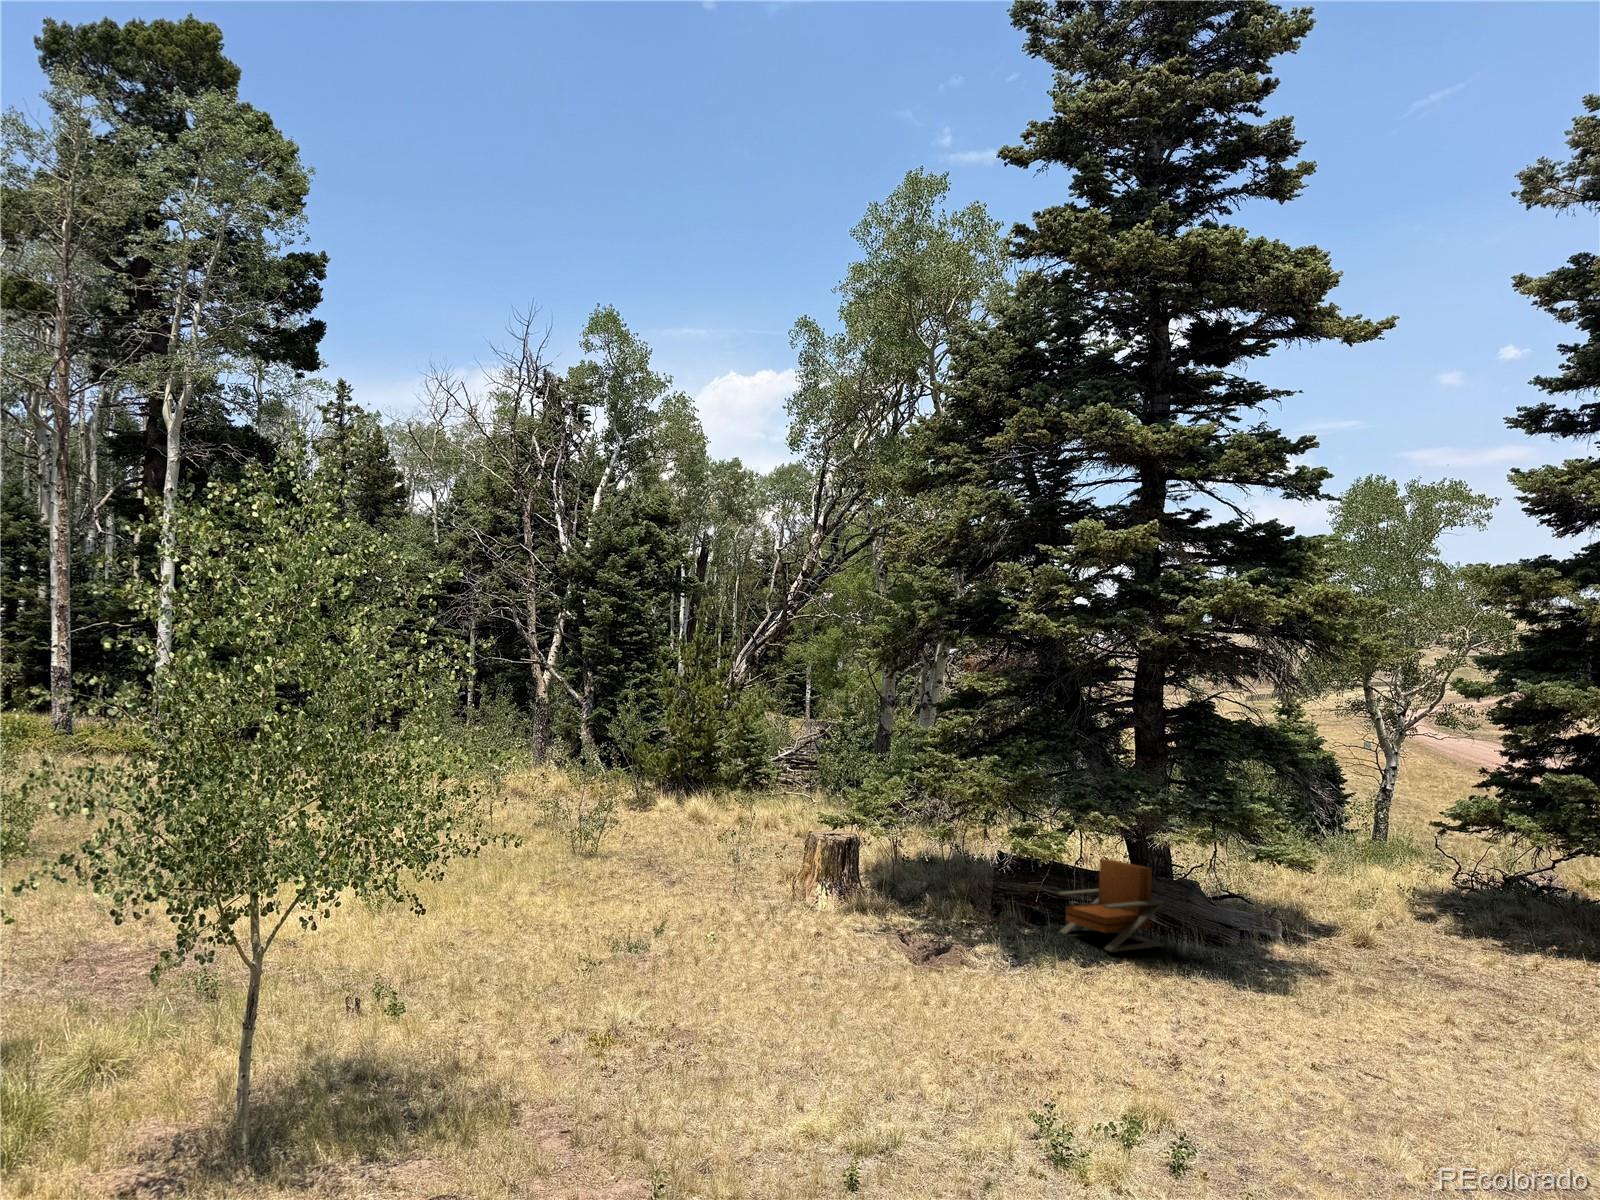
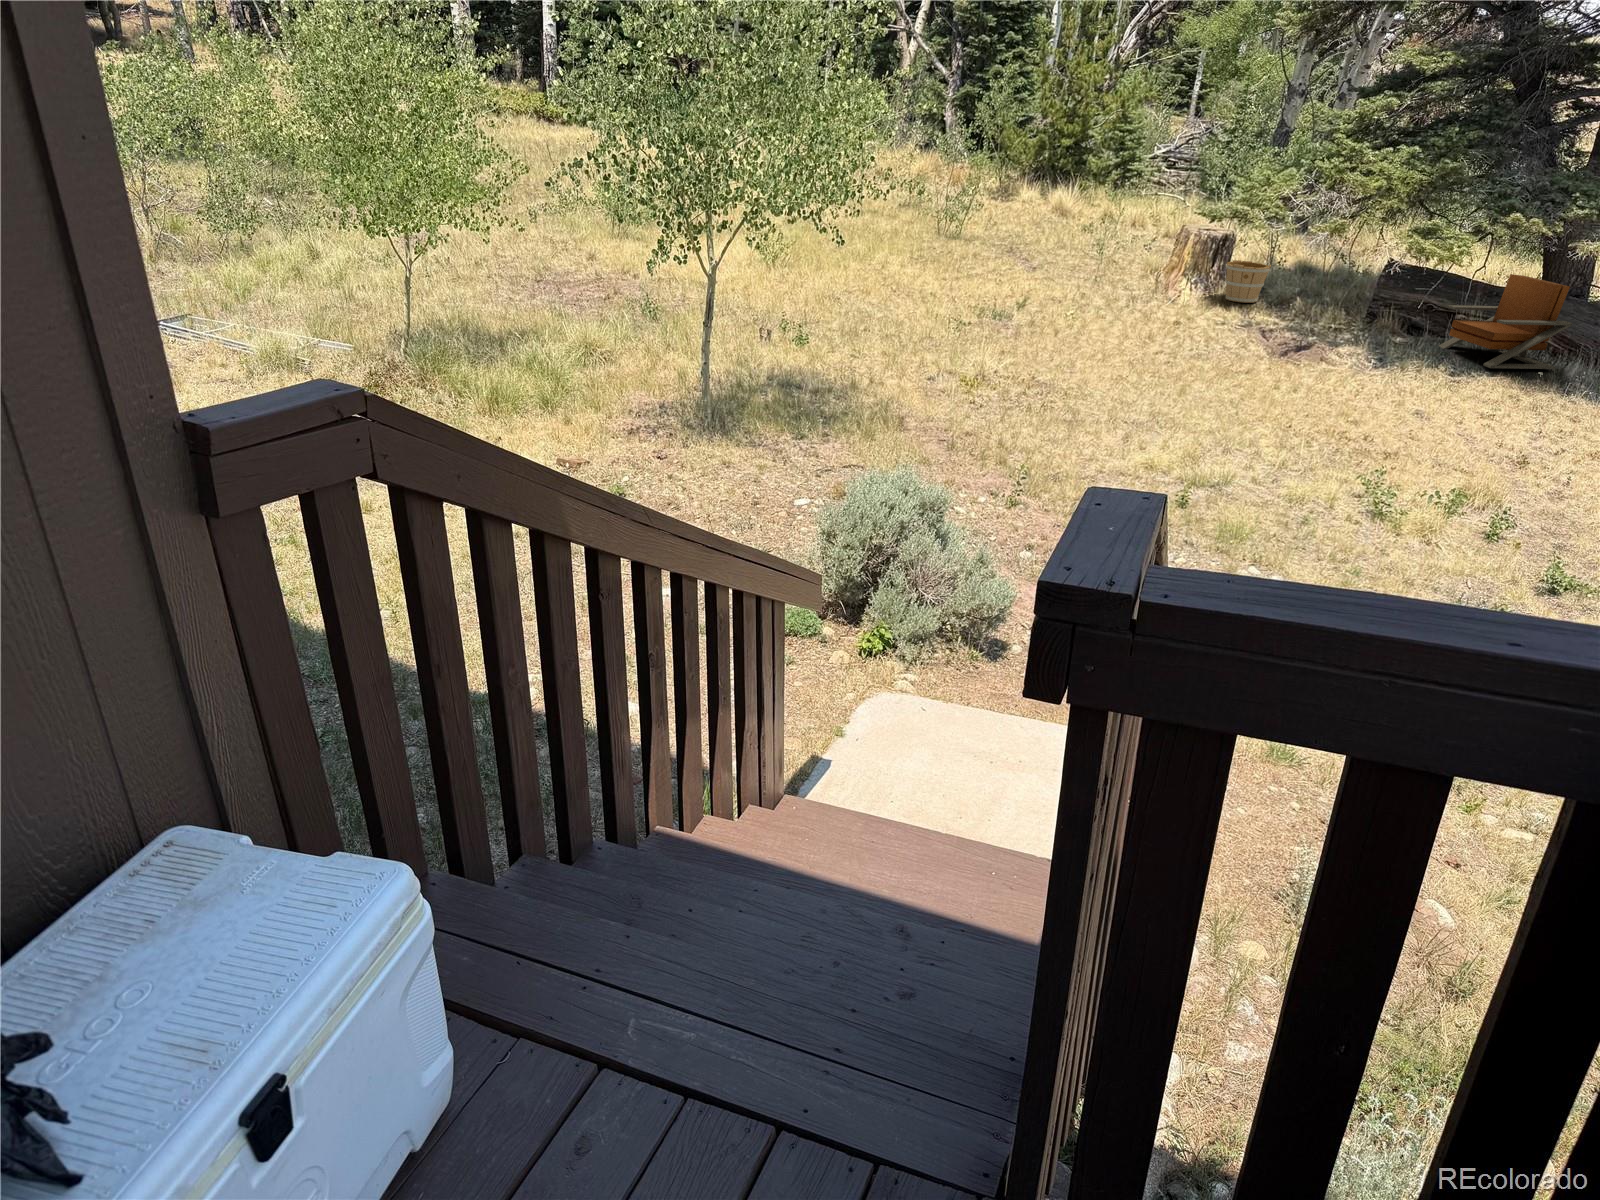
wooden bucket: none [854,861,895,902] -> present [1225,260,1271,303]

